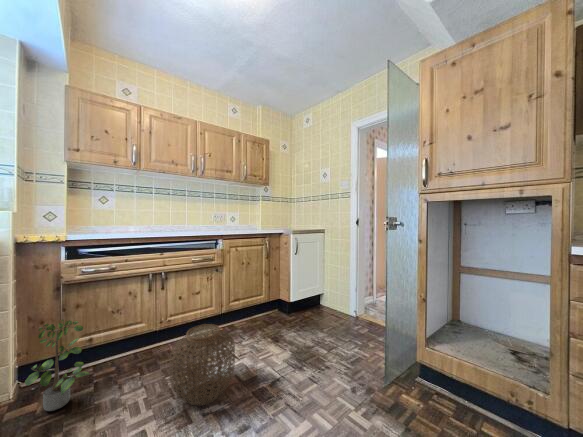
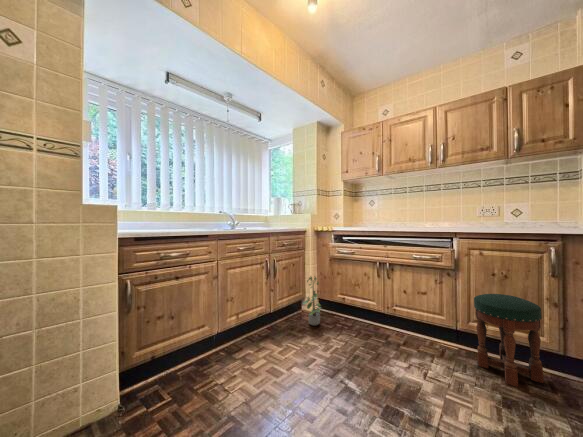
stool: none [240,276,273,334] -> present [474,294,543,387]
woven basket: present [170,324,235,405] -> none [332,309,390,382]

